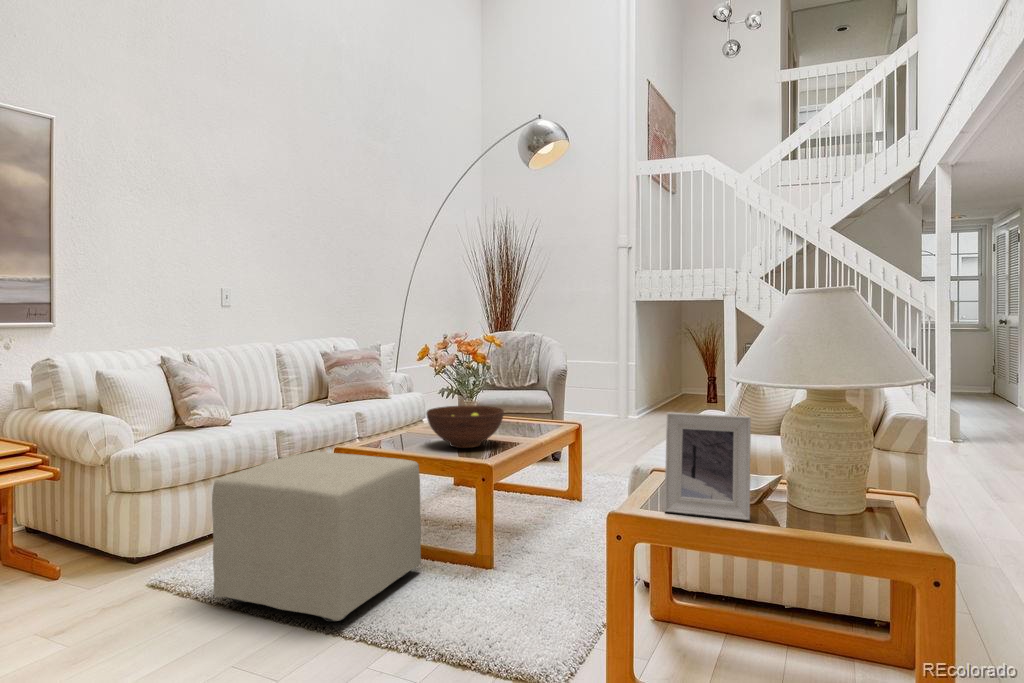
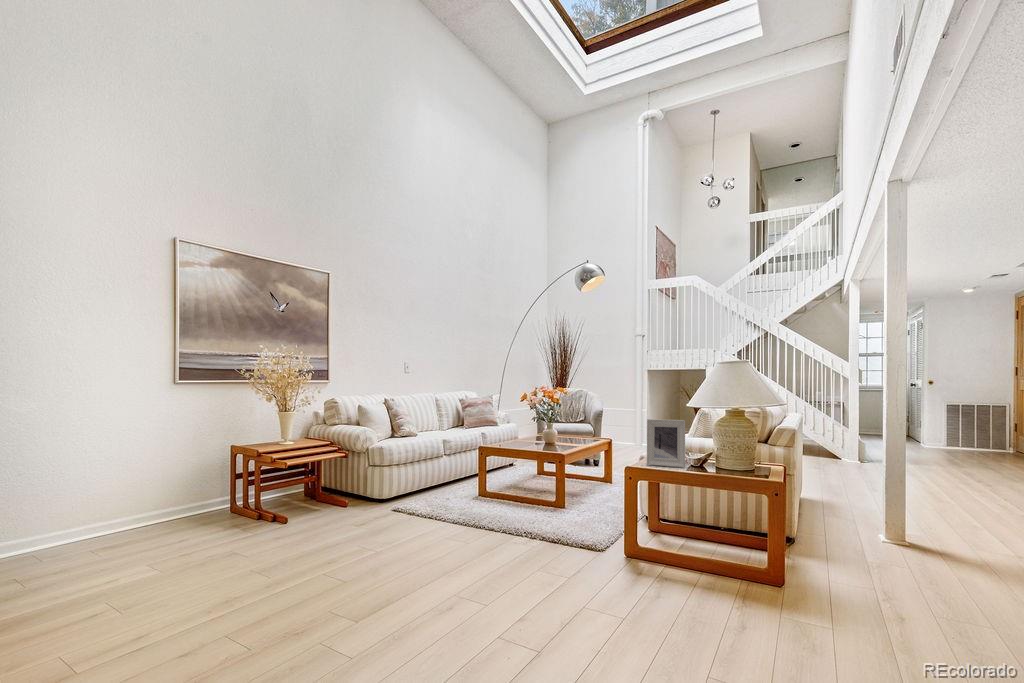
fruit bowl: present [426,405,504,448] -> none [526,426,569,449]
ottoman: present [212,452,421,622] -> none [428,447,527,525]

